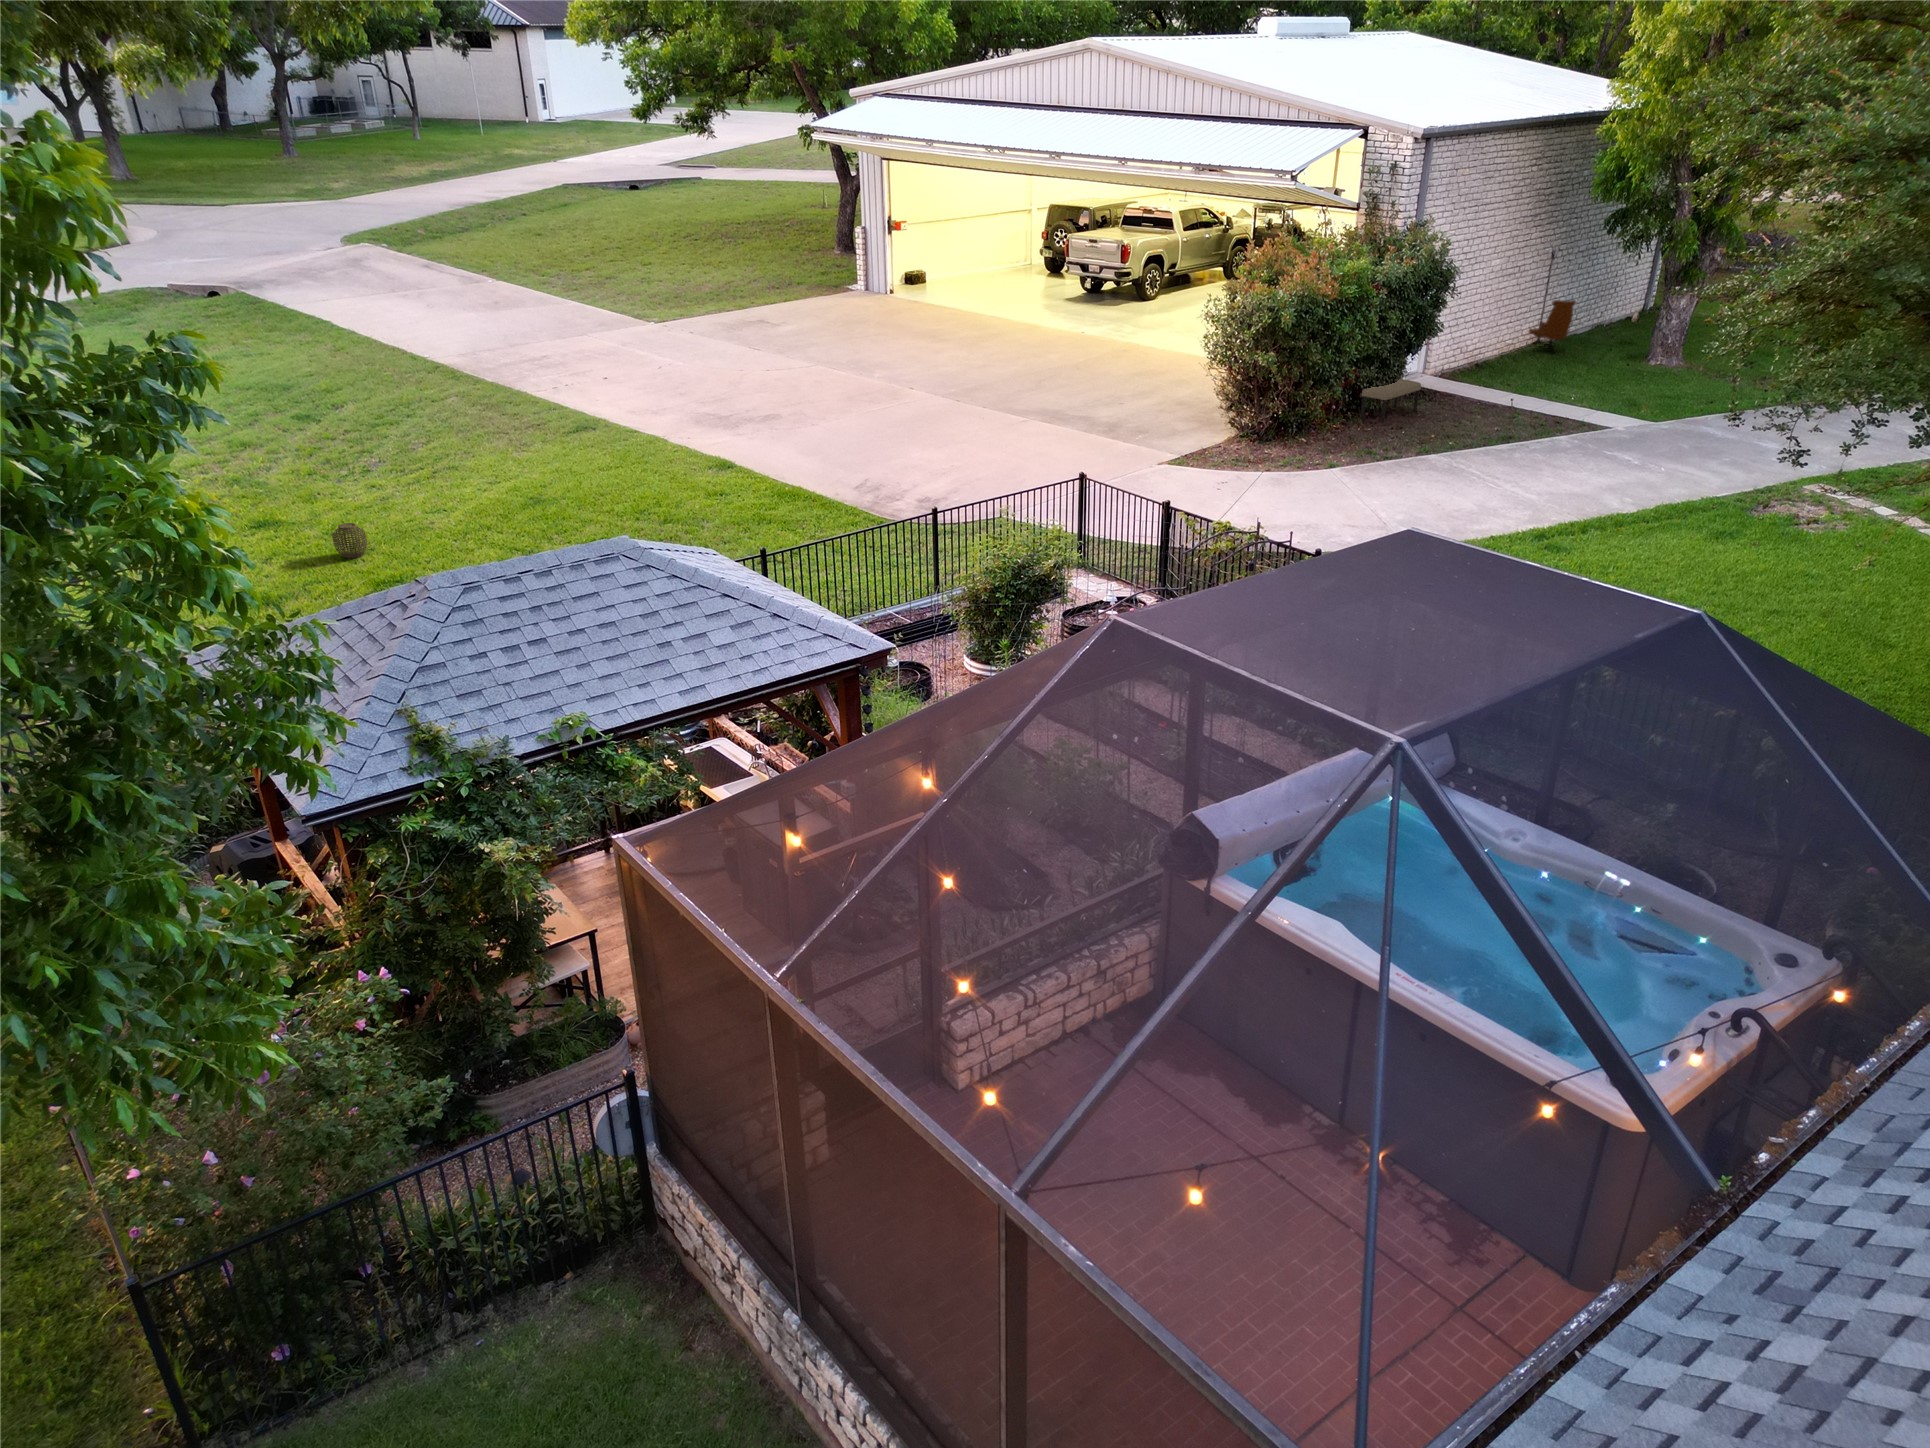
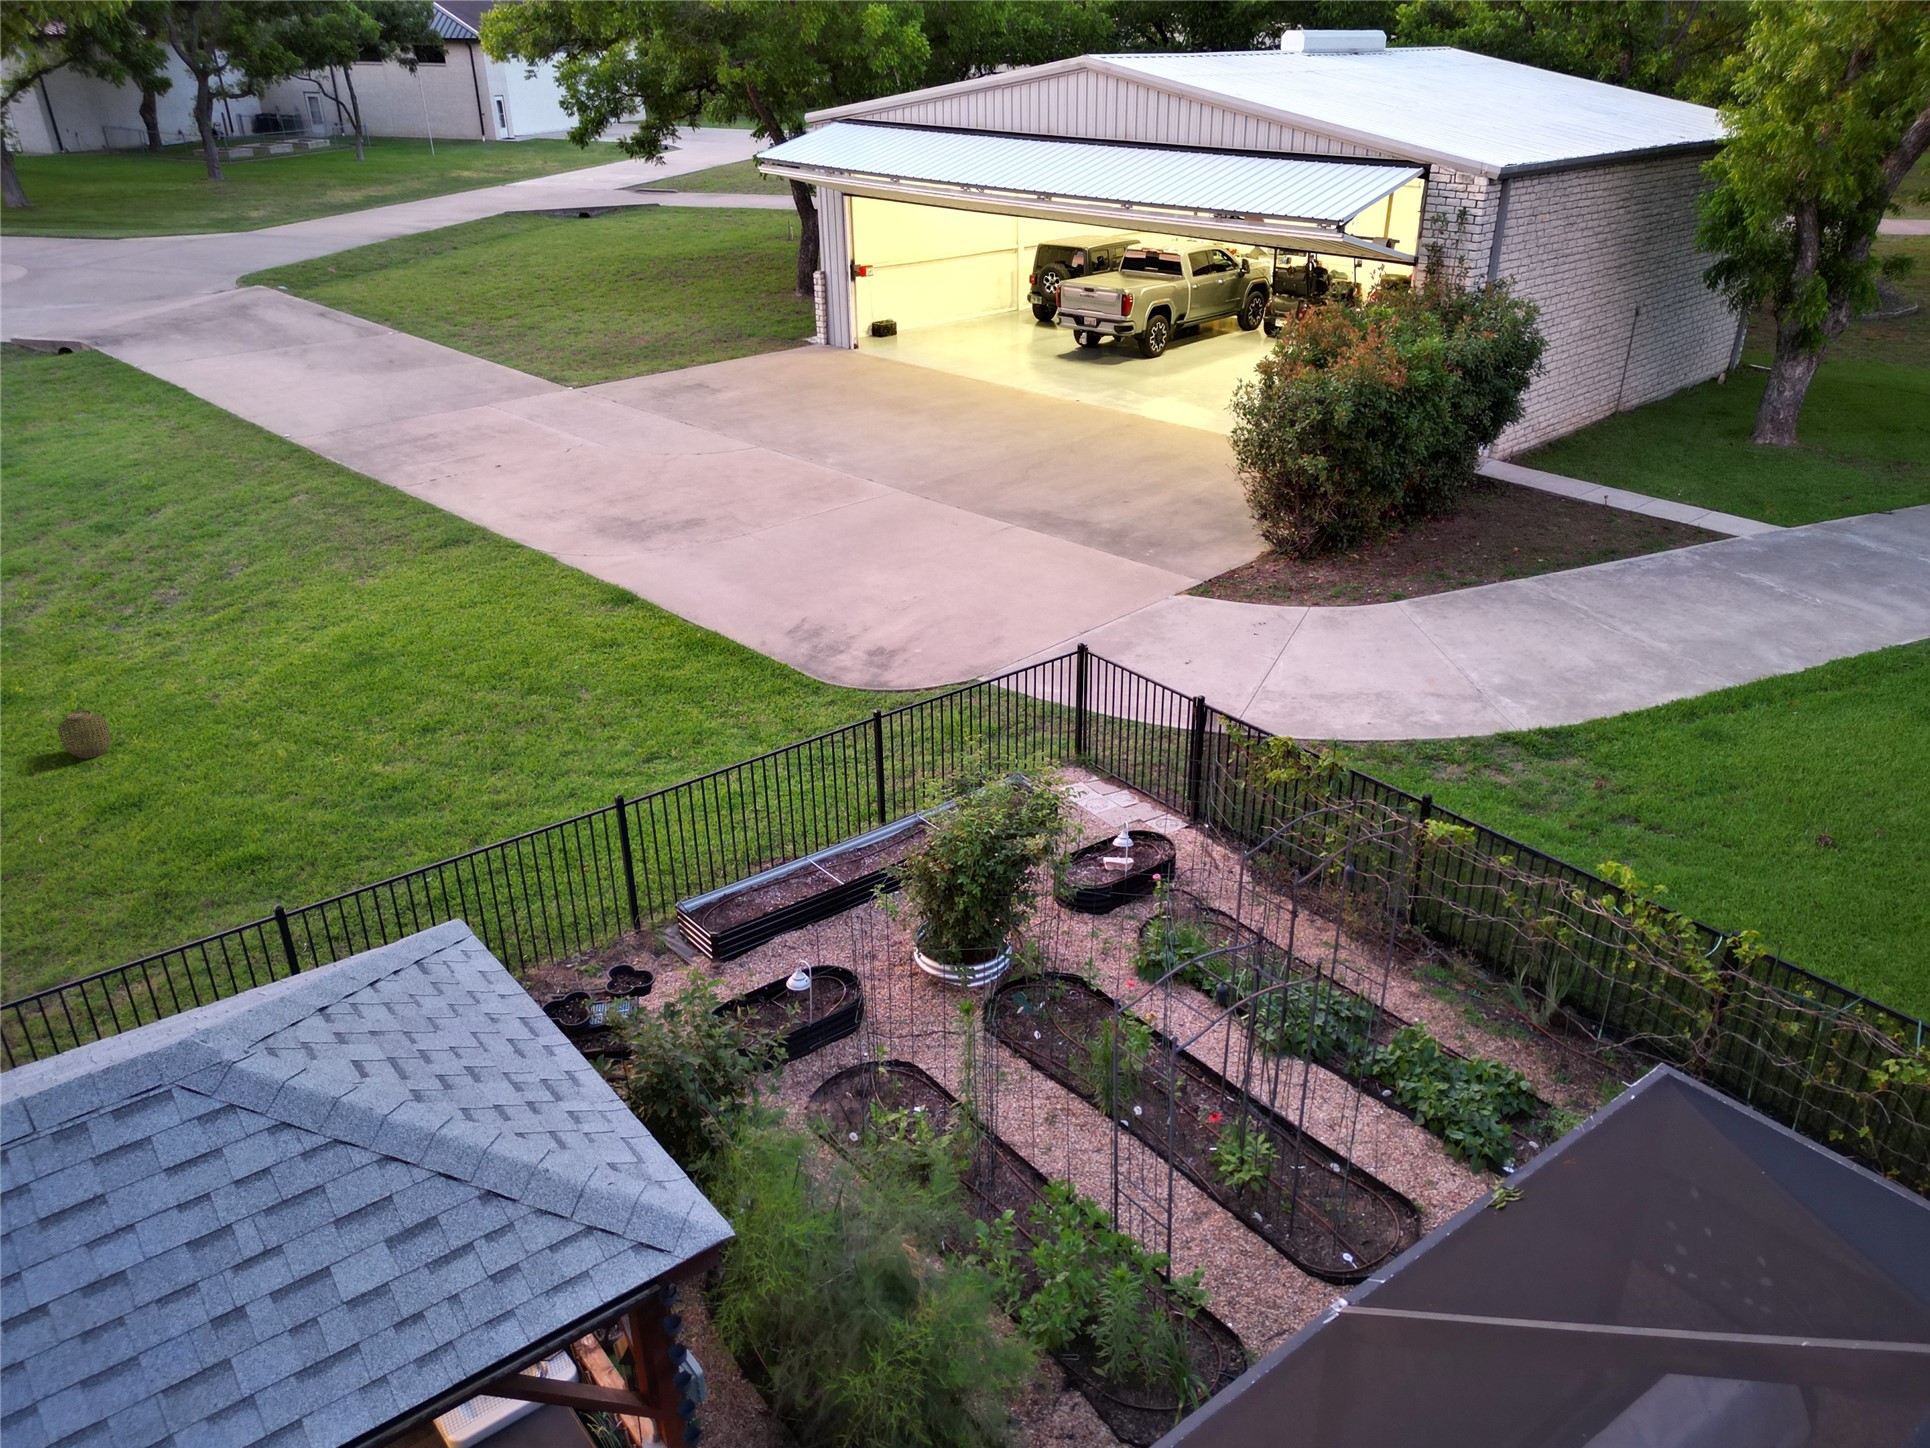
lounge chair: present [1529,300,1576,350] -> none [1603,368,1666,430]
bench: present [1361,379,1421,422] -> none [1424,474,1497,531]

